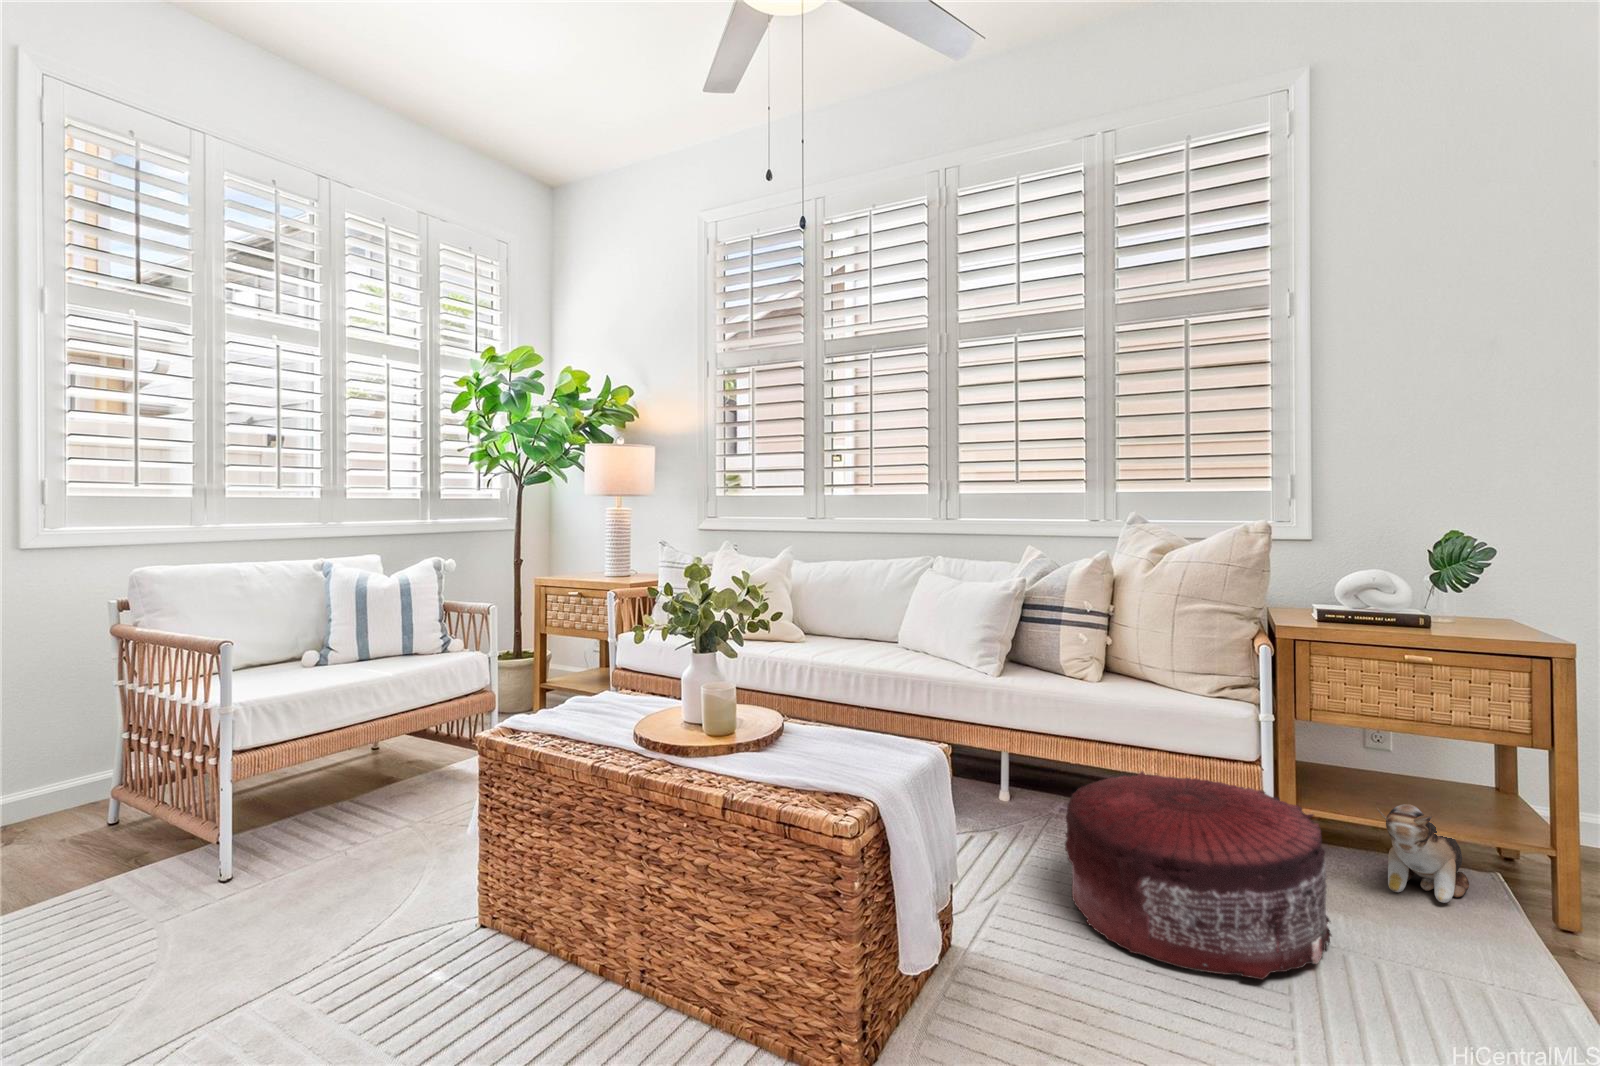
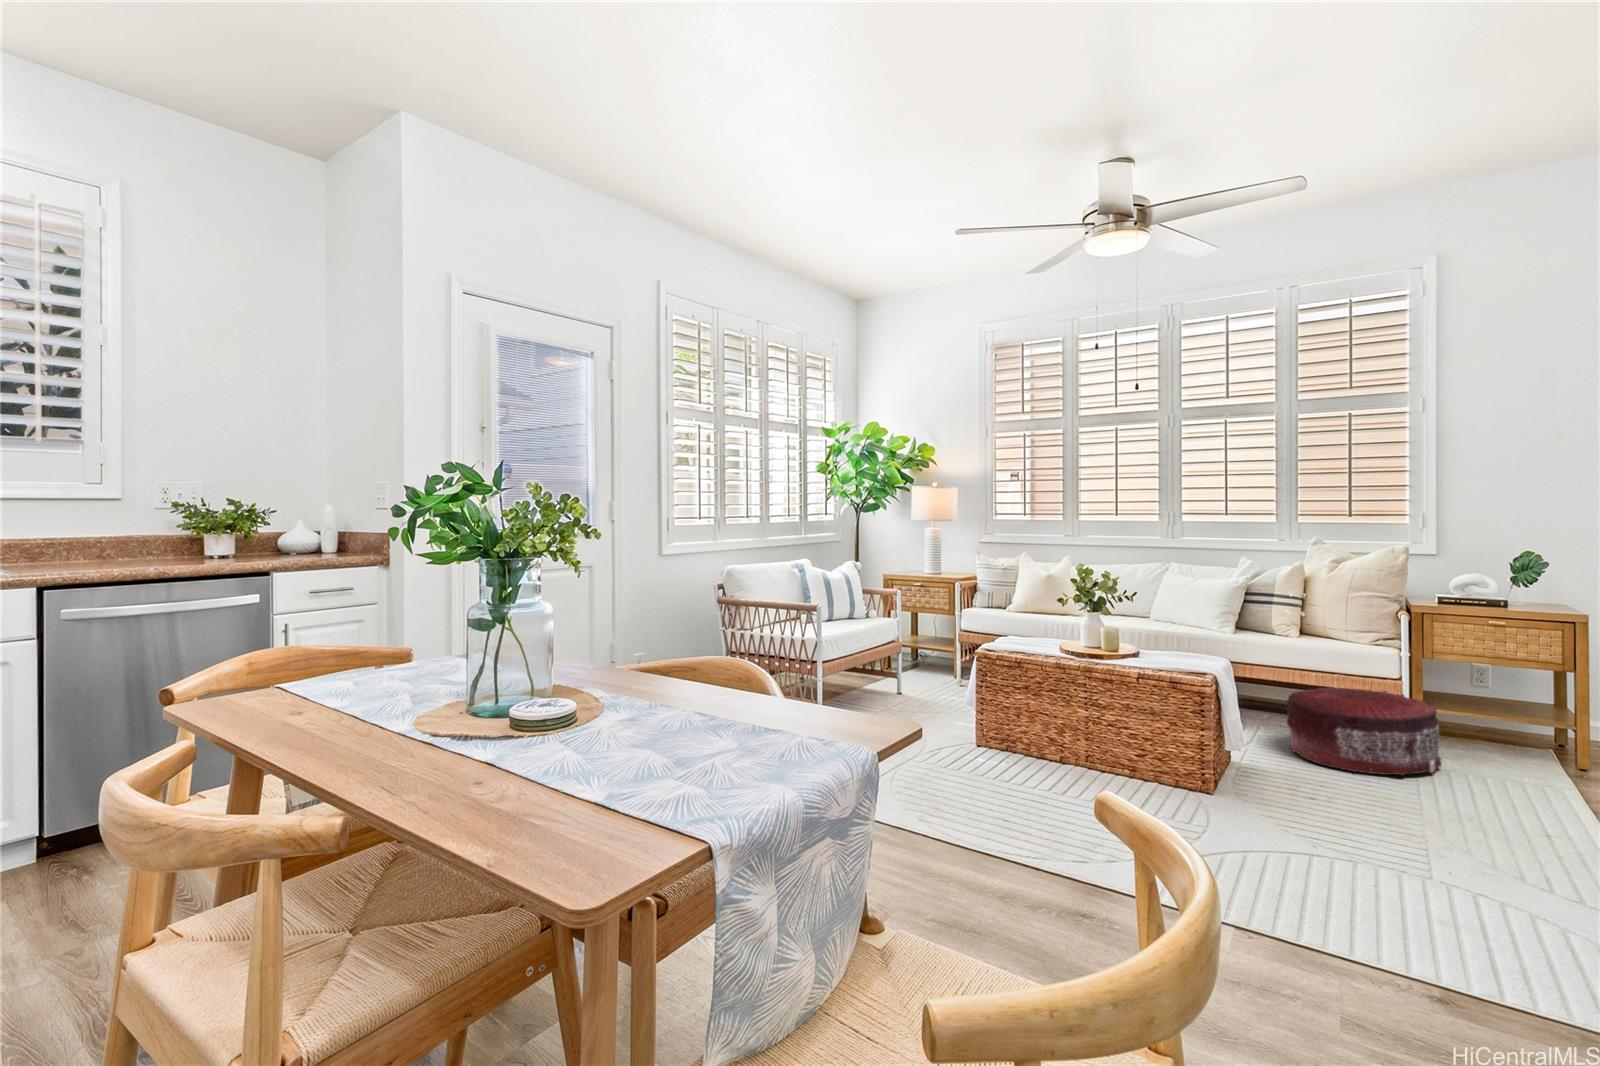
plush toy: present [1377,804,1469,903] -> none [1472,704,1530,758]

